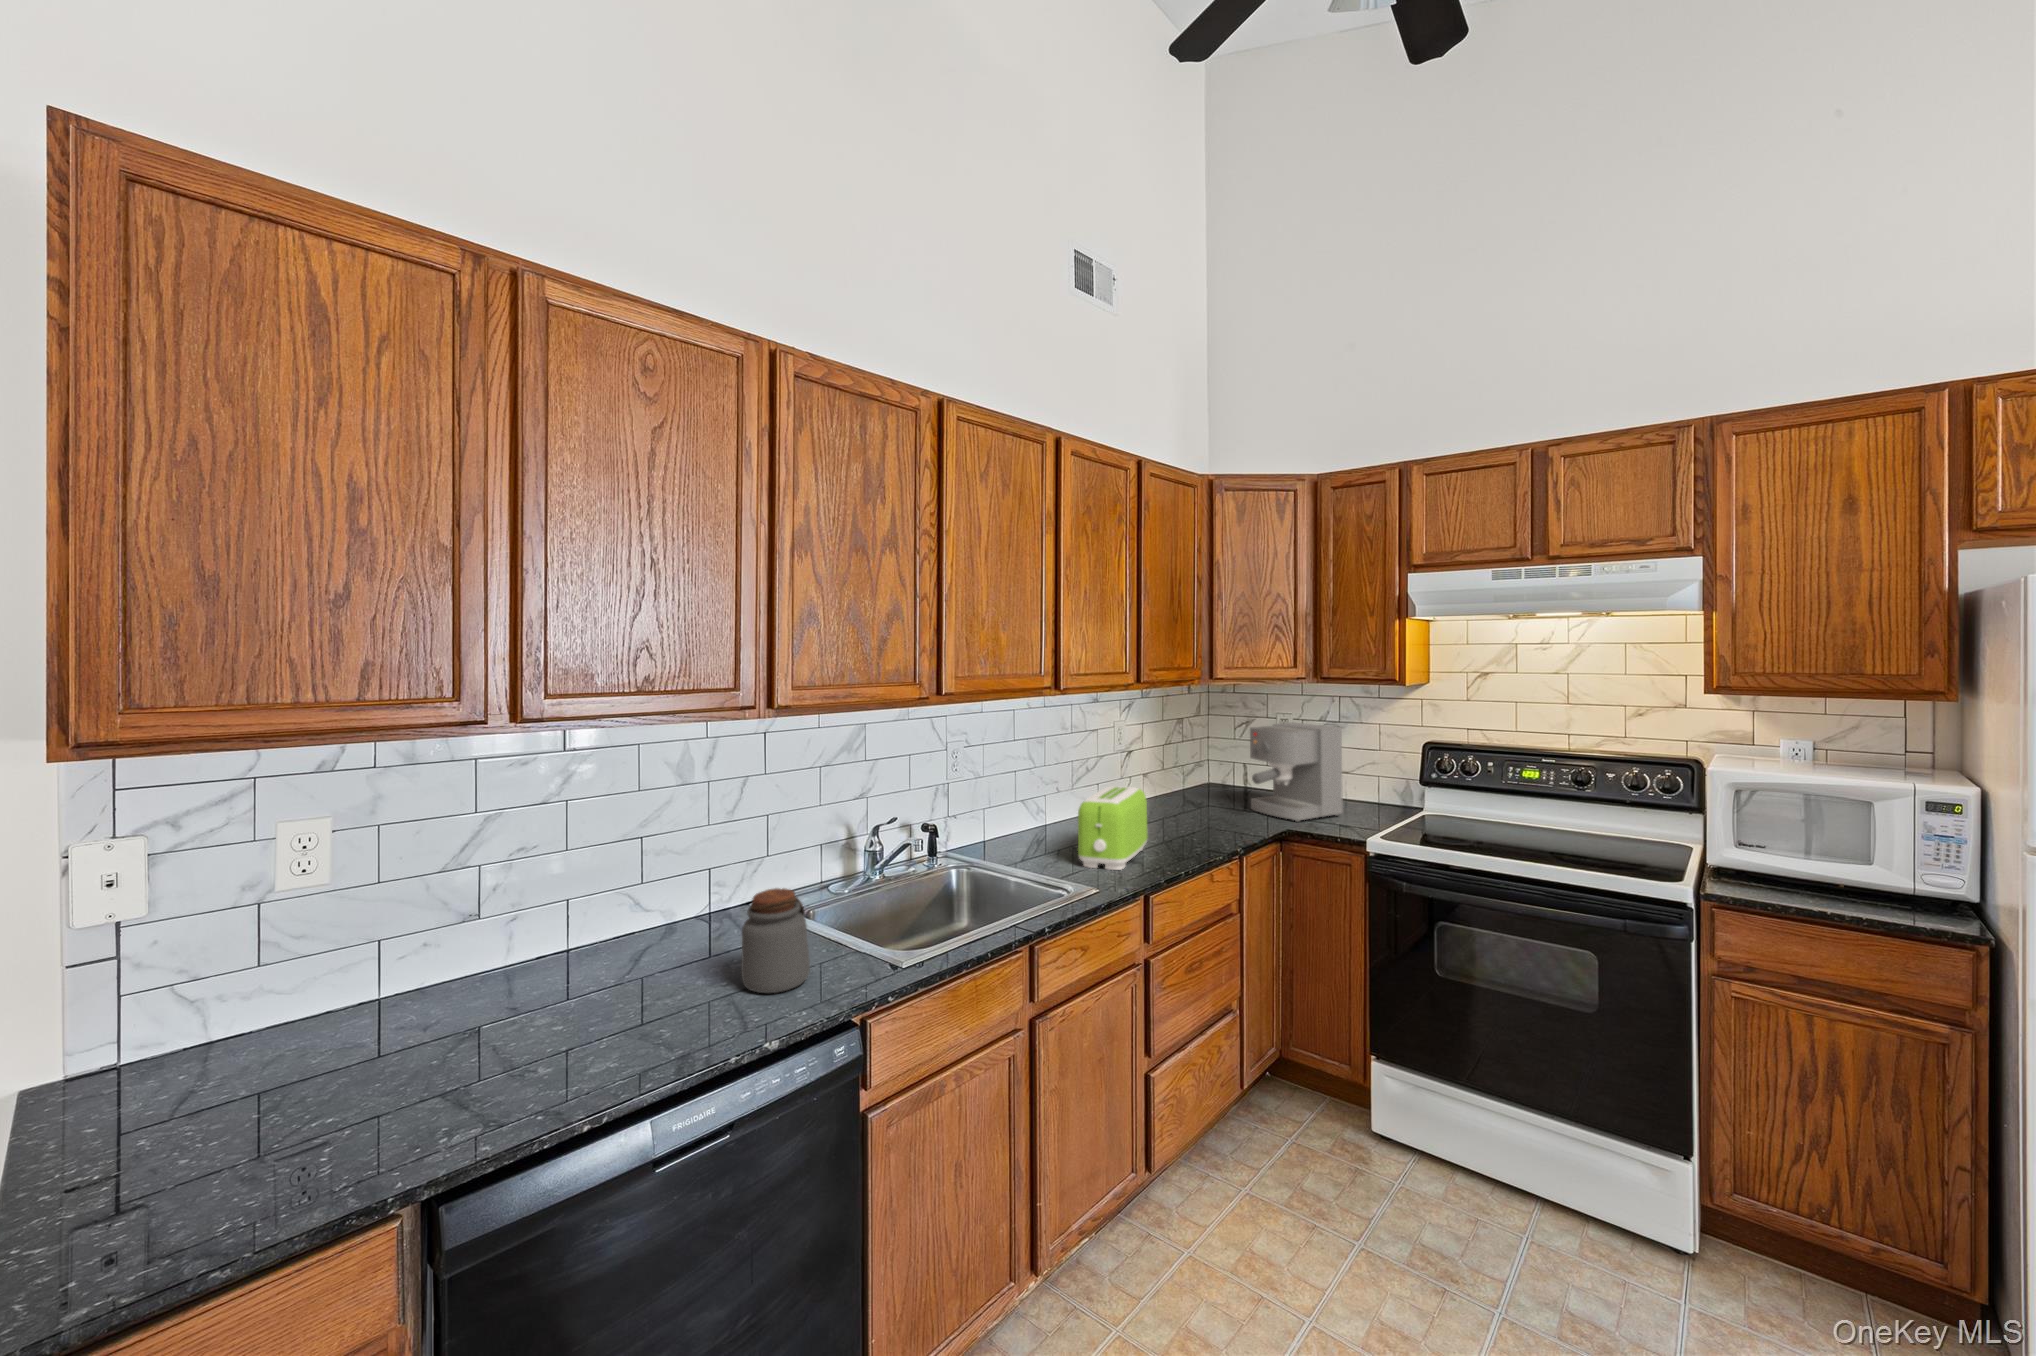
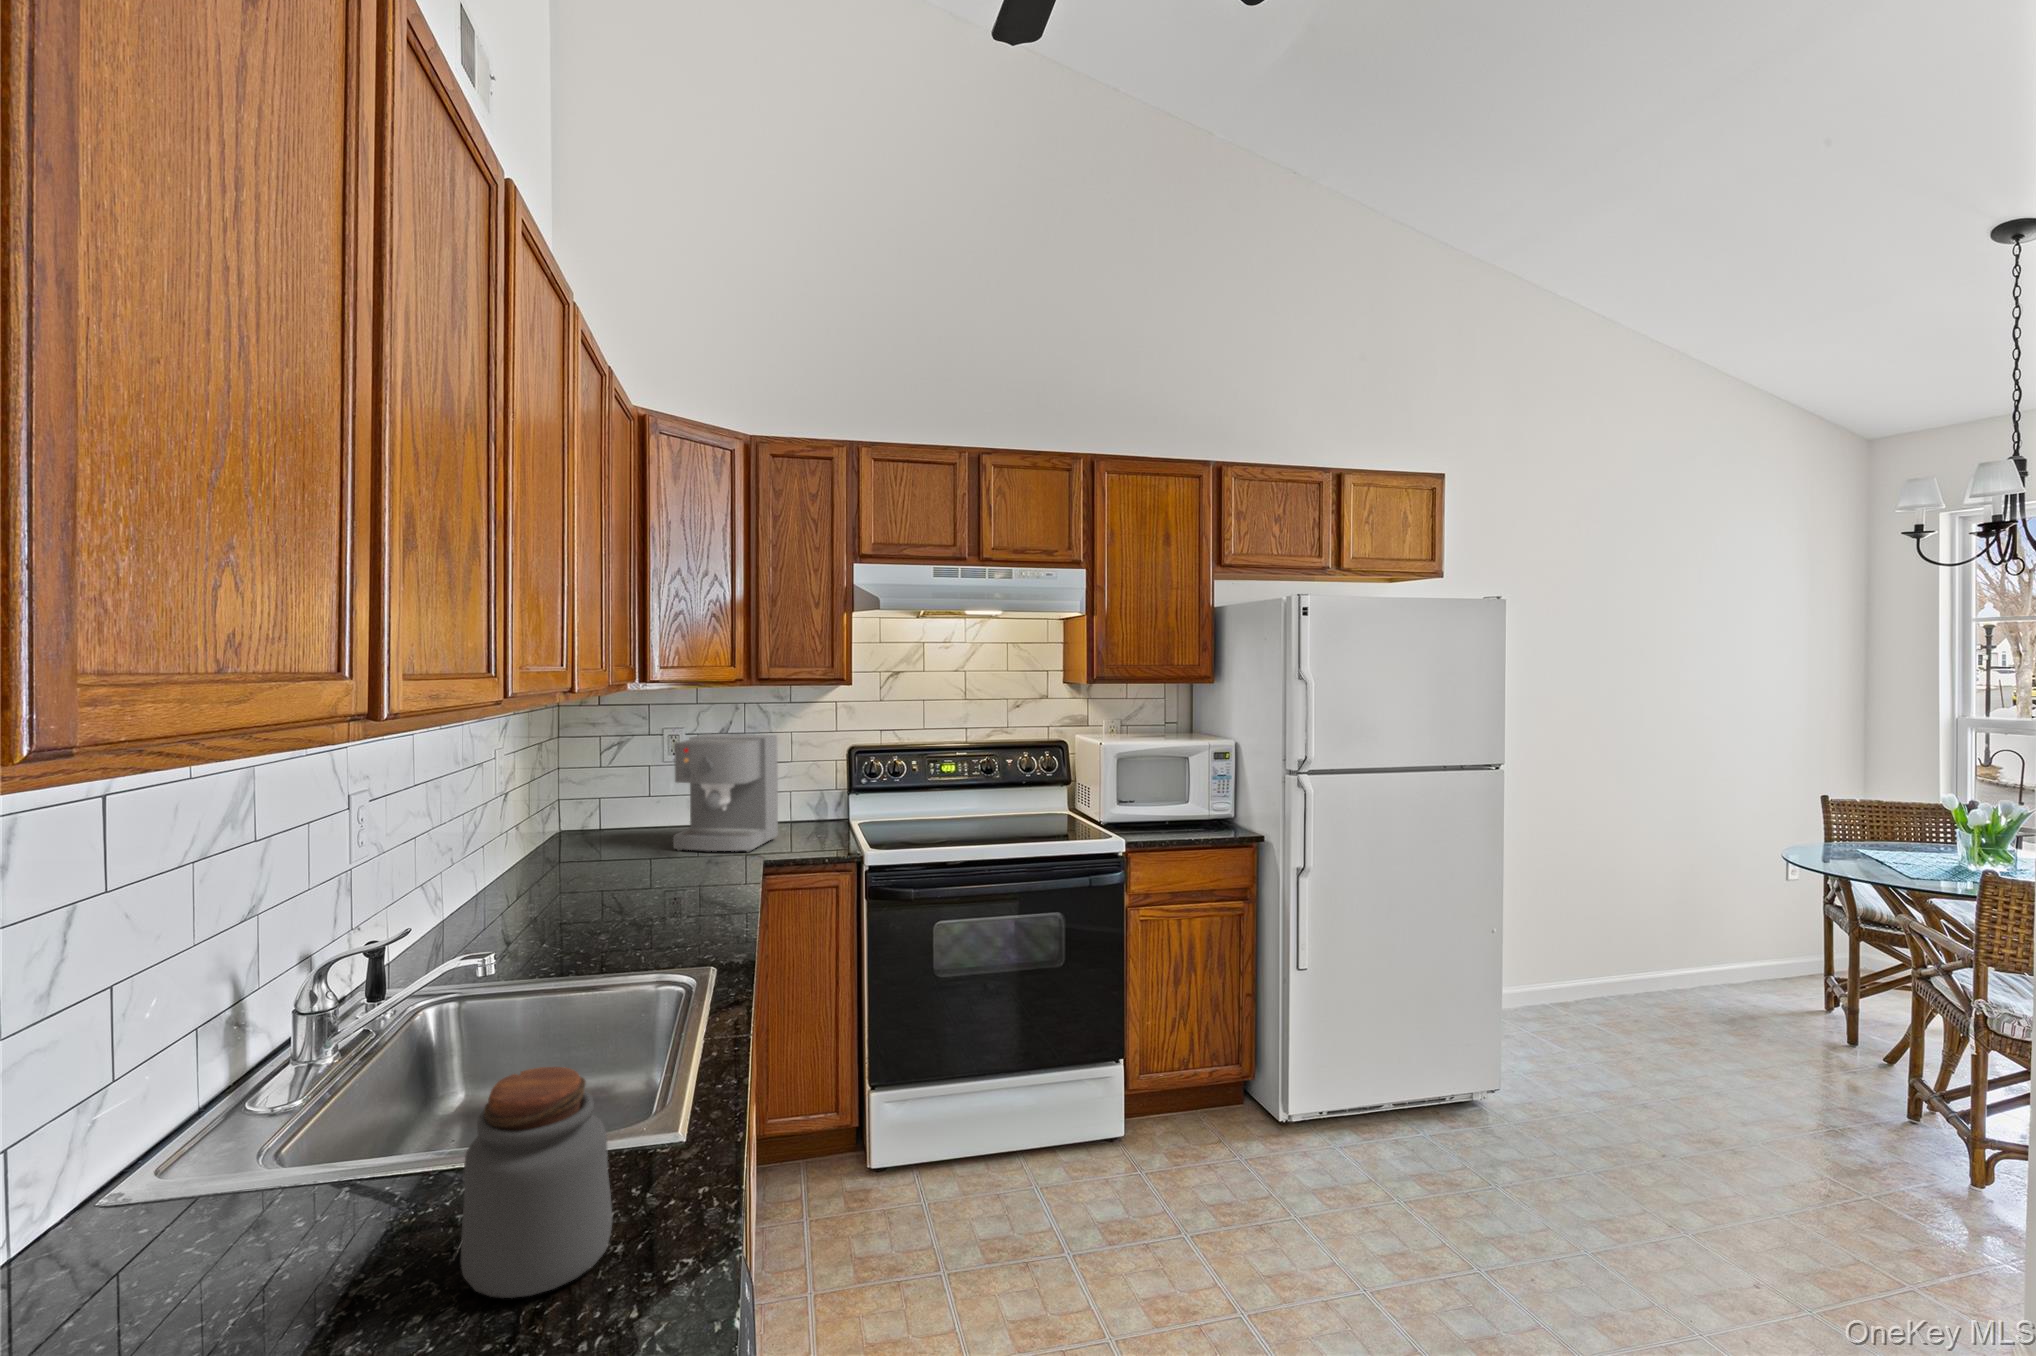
toaster: present [1078,786,1148,870] -> none [590,829,690,952]

